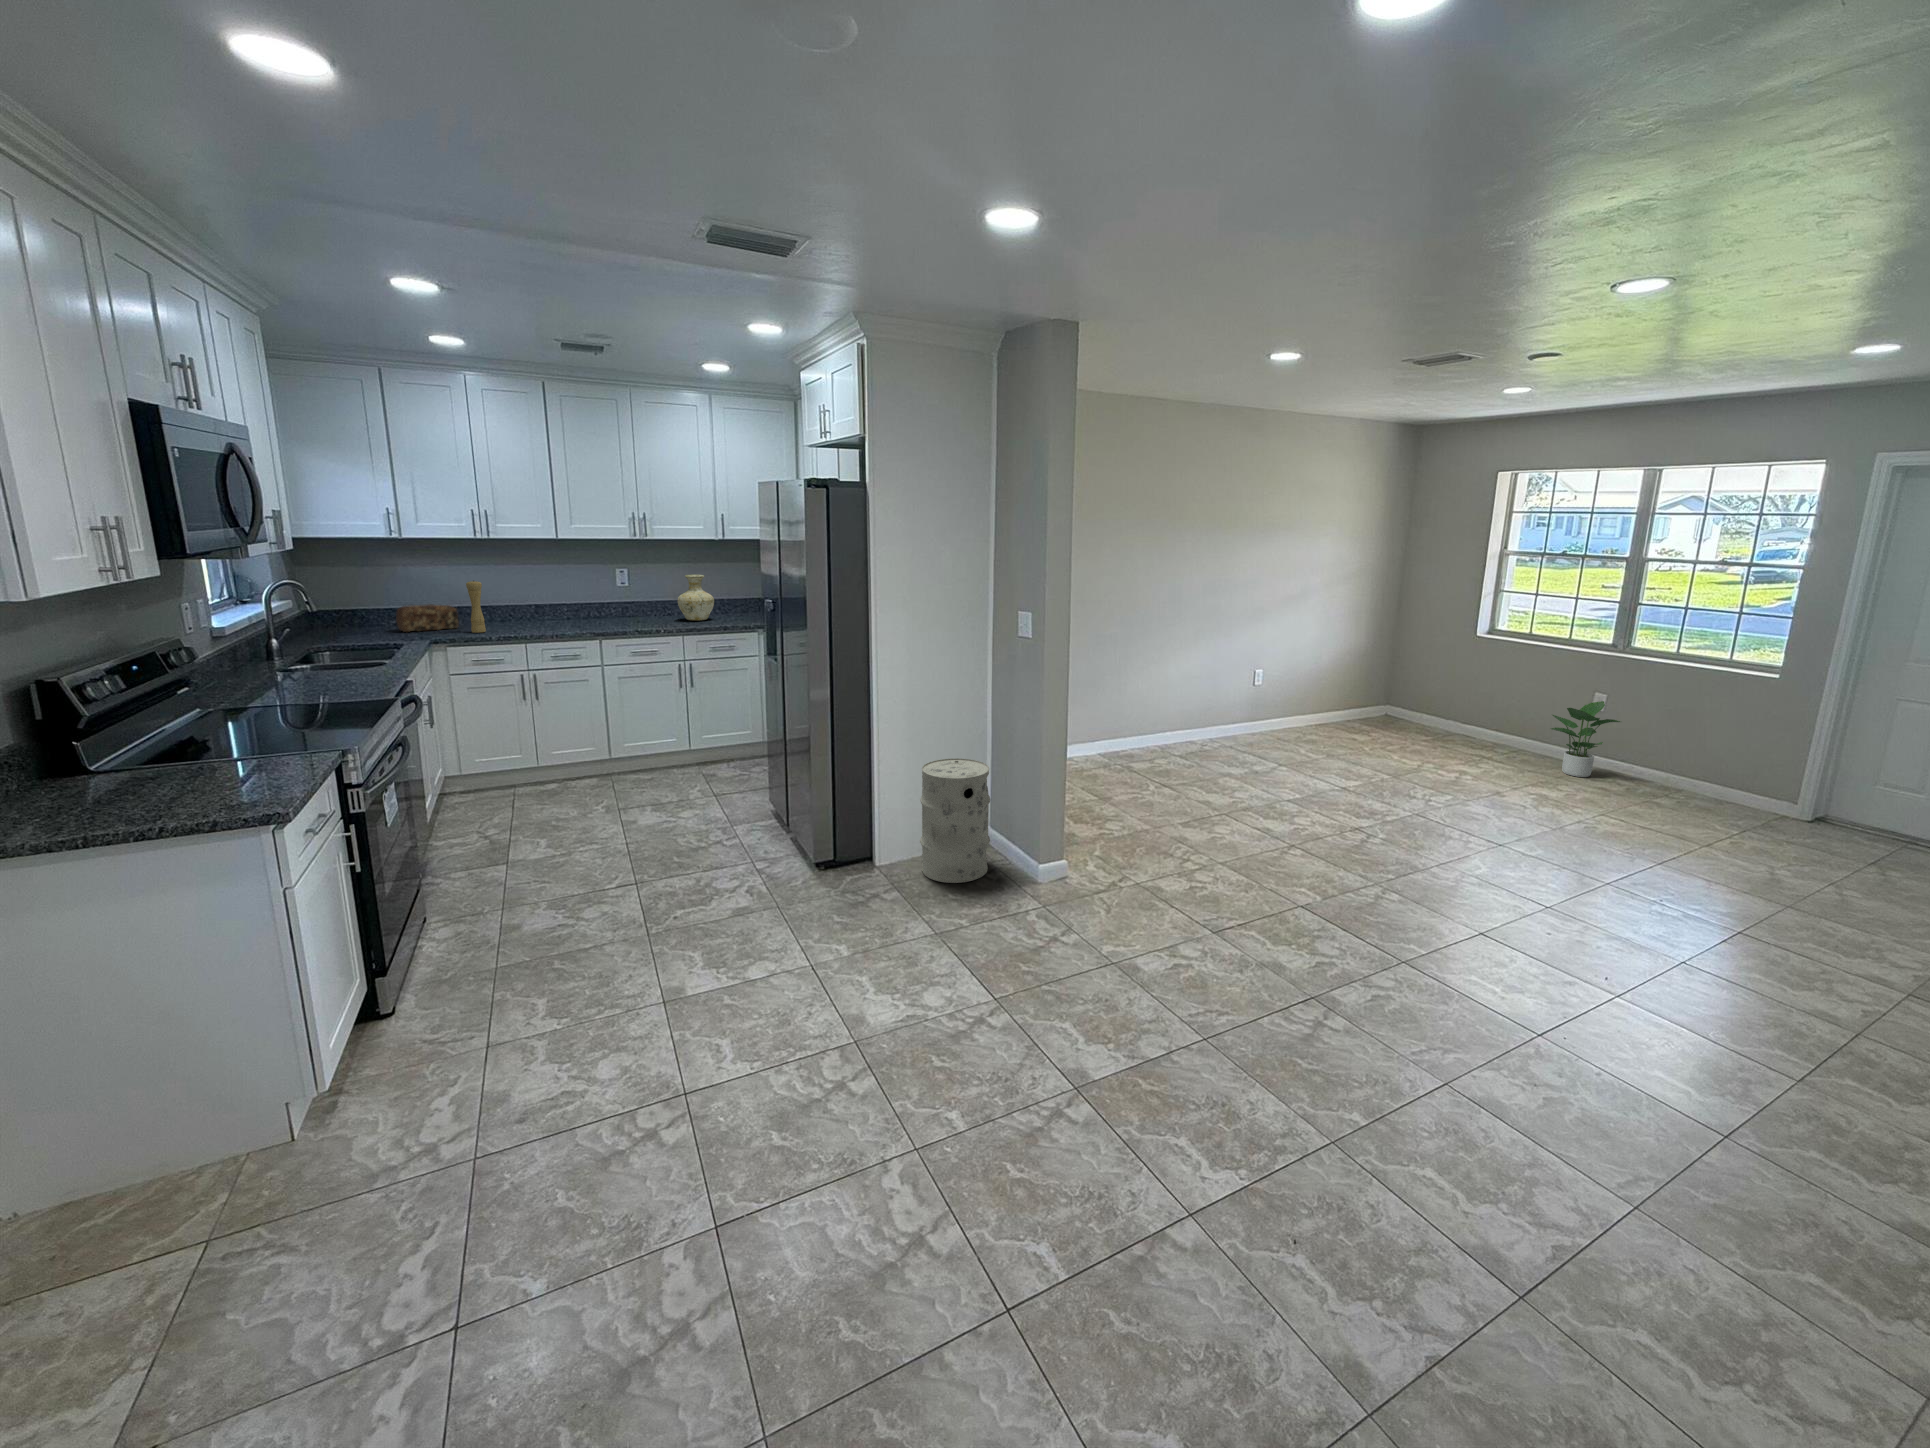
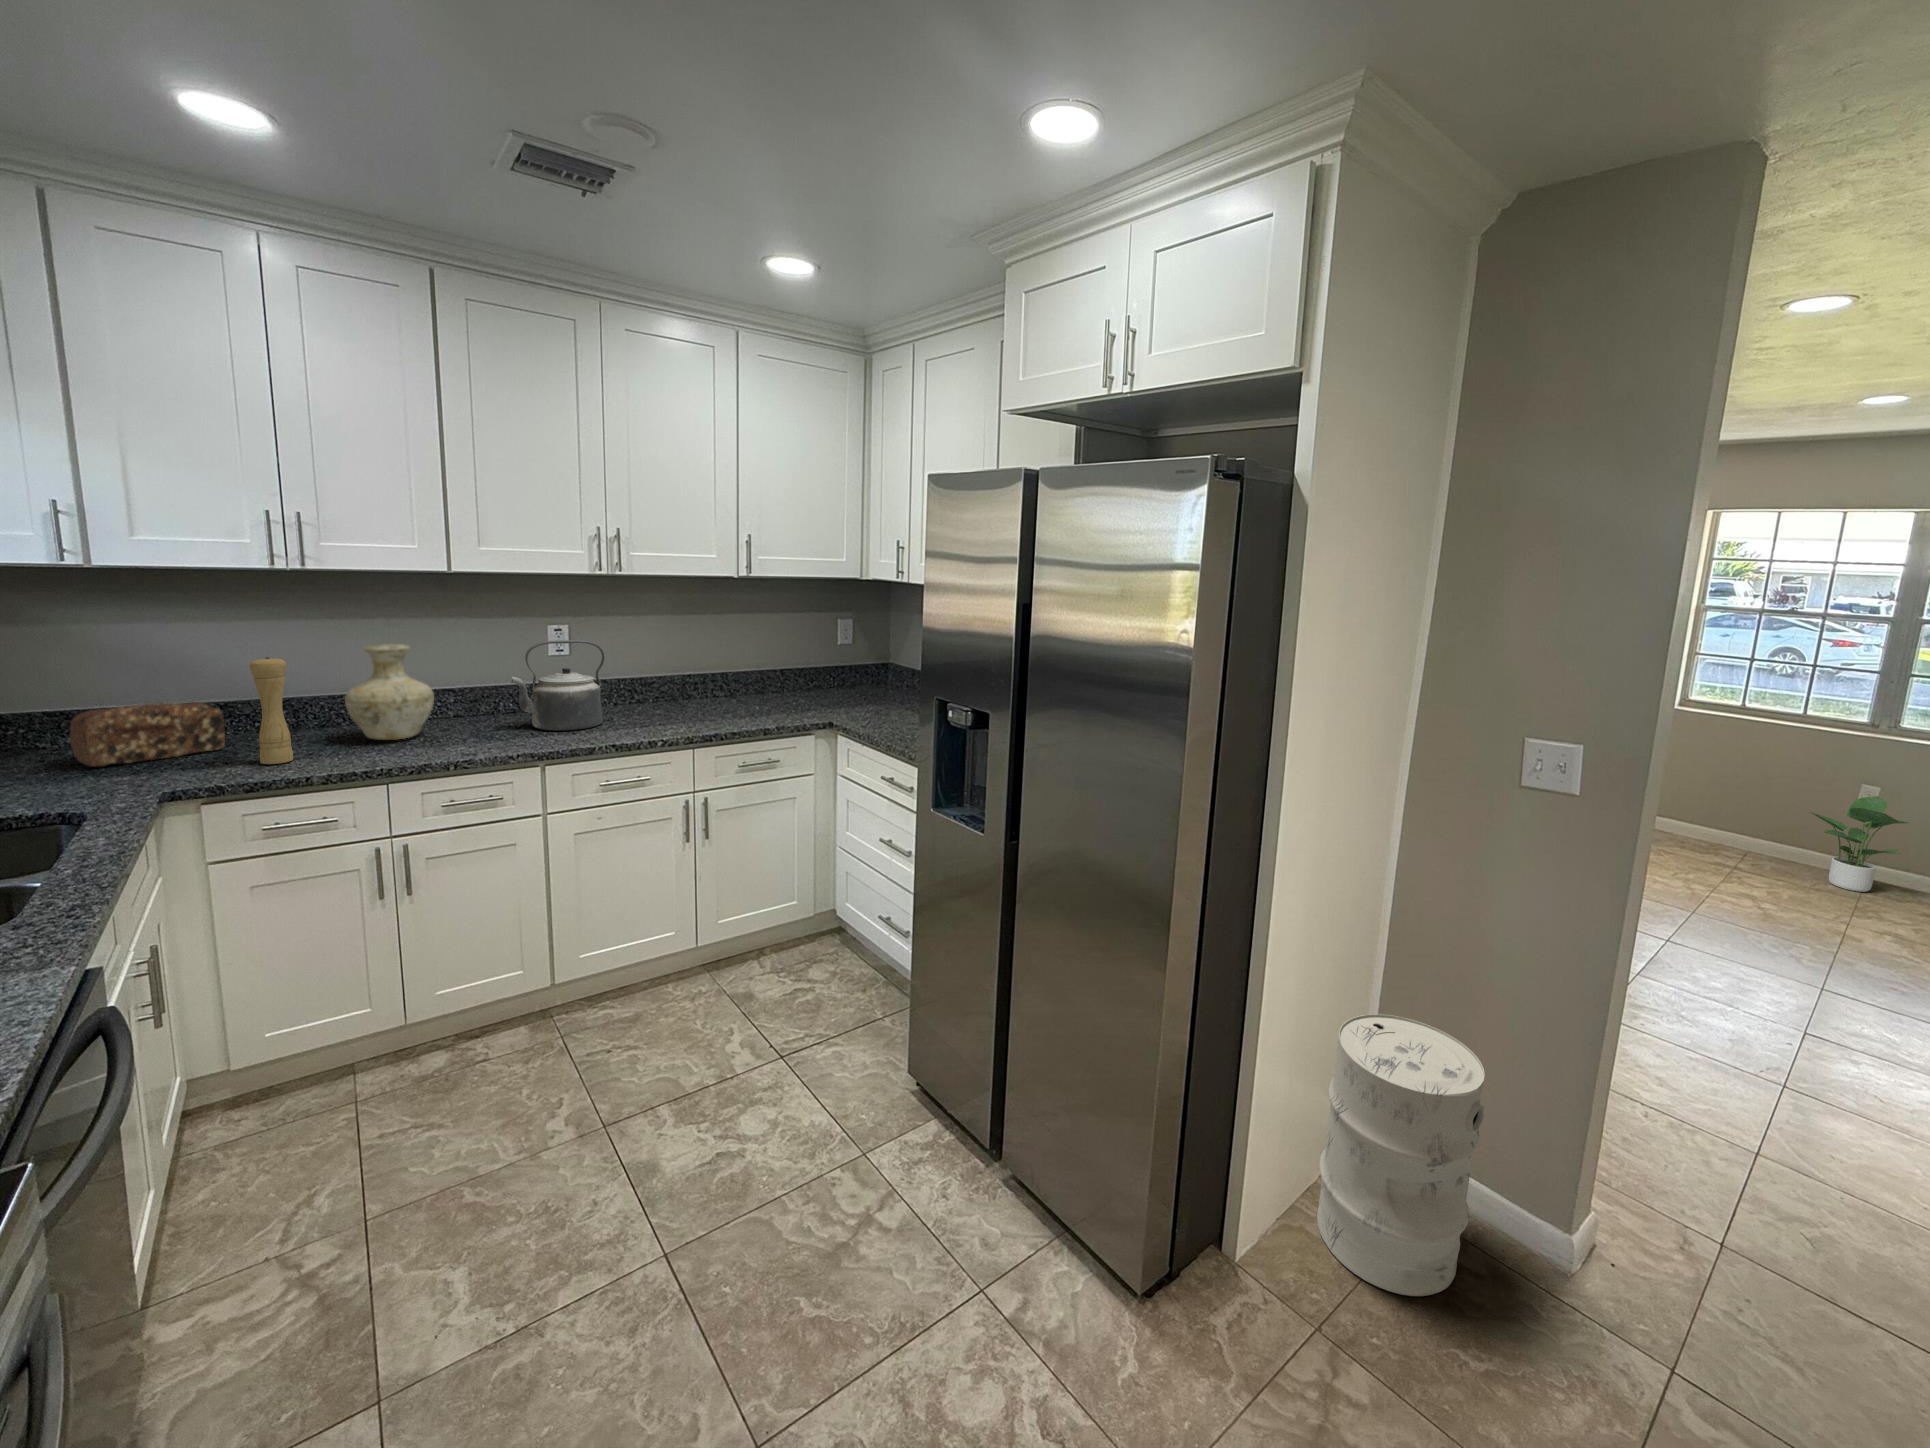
vase: present [678,575,714,621] -> present [345,644,434,740]
kettle: none [591,576,641,625] -> present [511,640,604,731]

